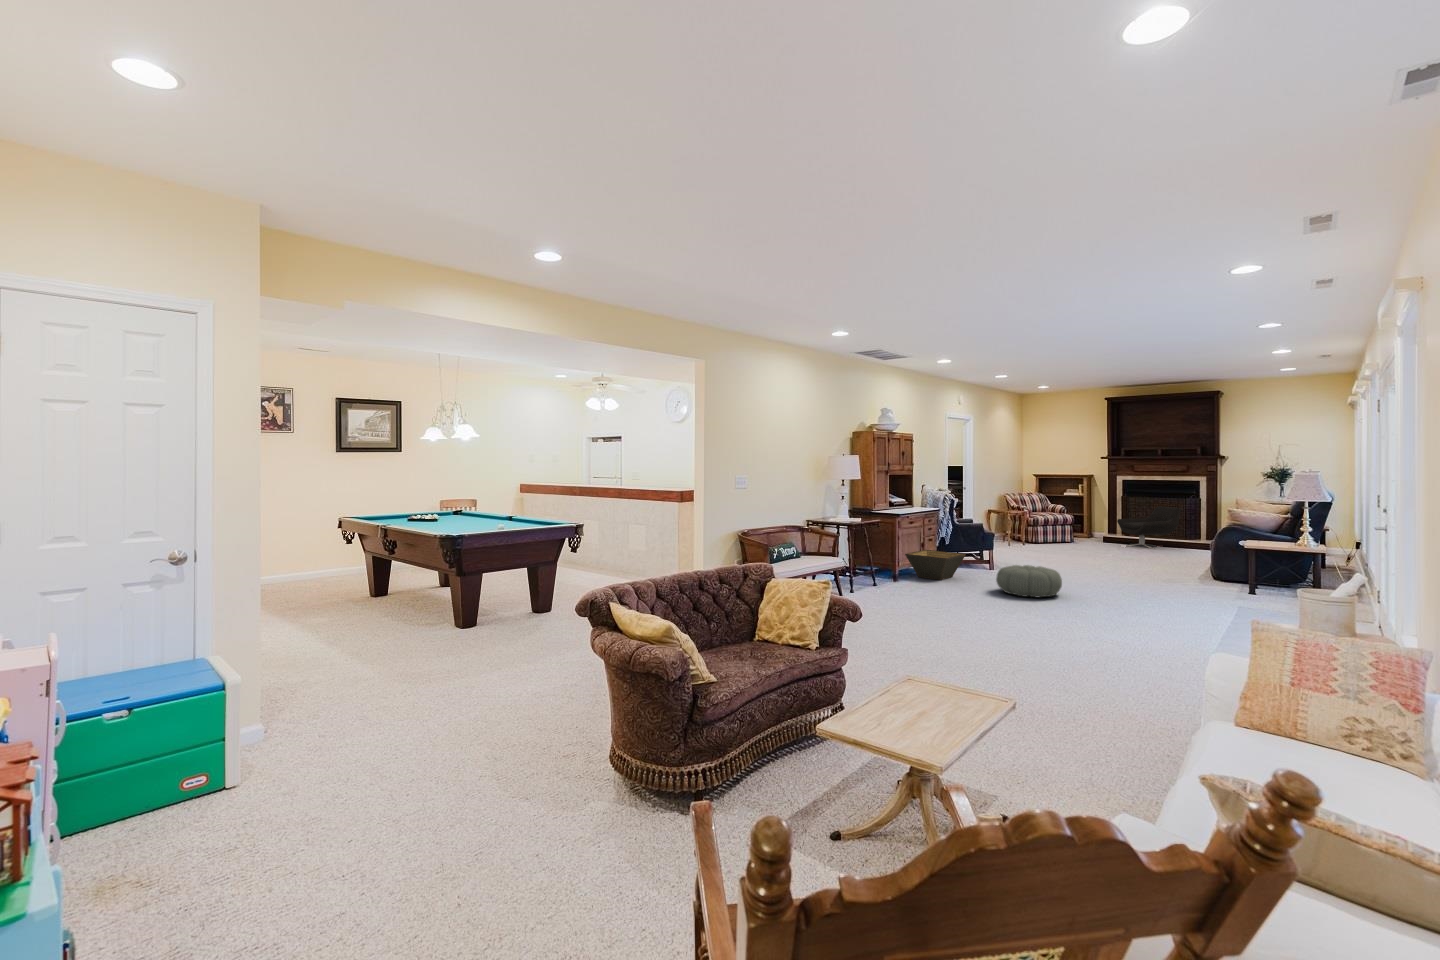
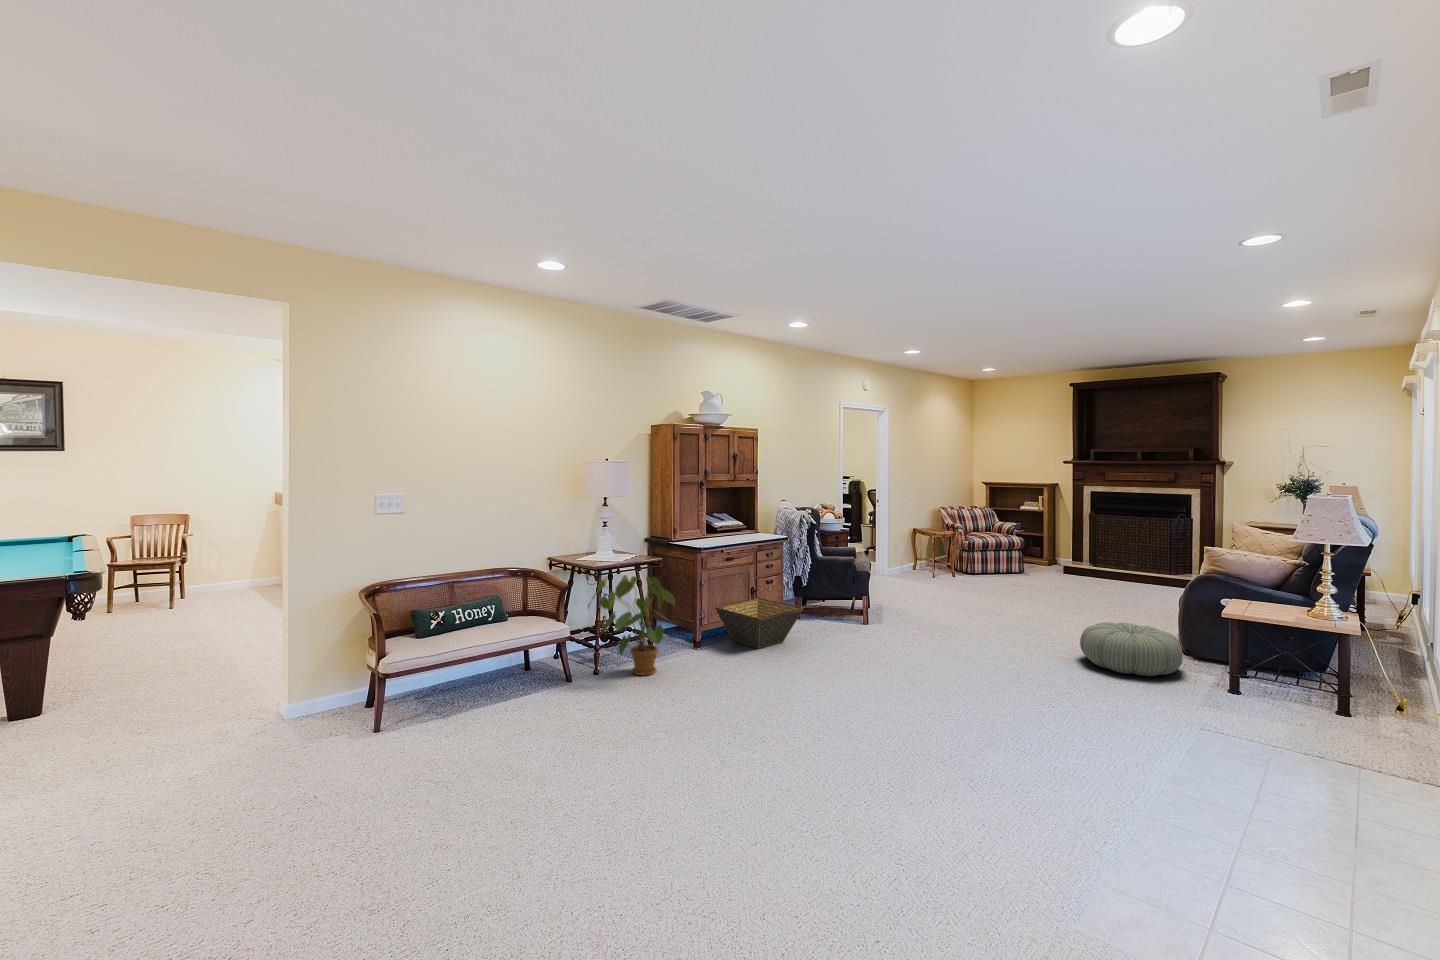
lounge chair: present [1117,506,1181,549] -> none [1081,528,1164,587]
house plant: none [848,528,908,591] -> present [588,575,675,675]
pouf: present [996,565,1062,597] -> present [1080,622,1182,676]

